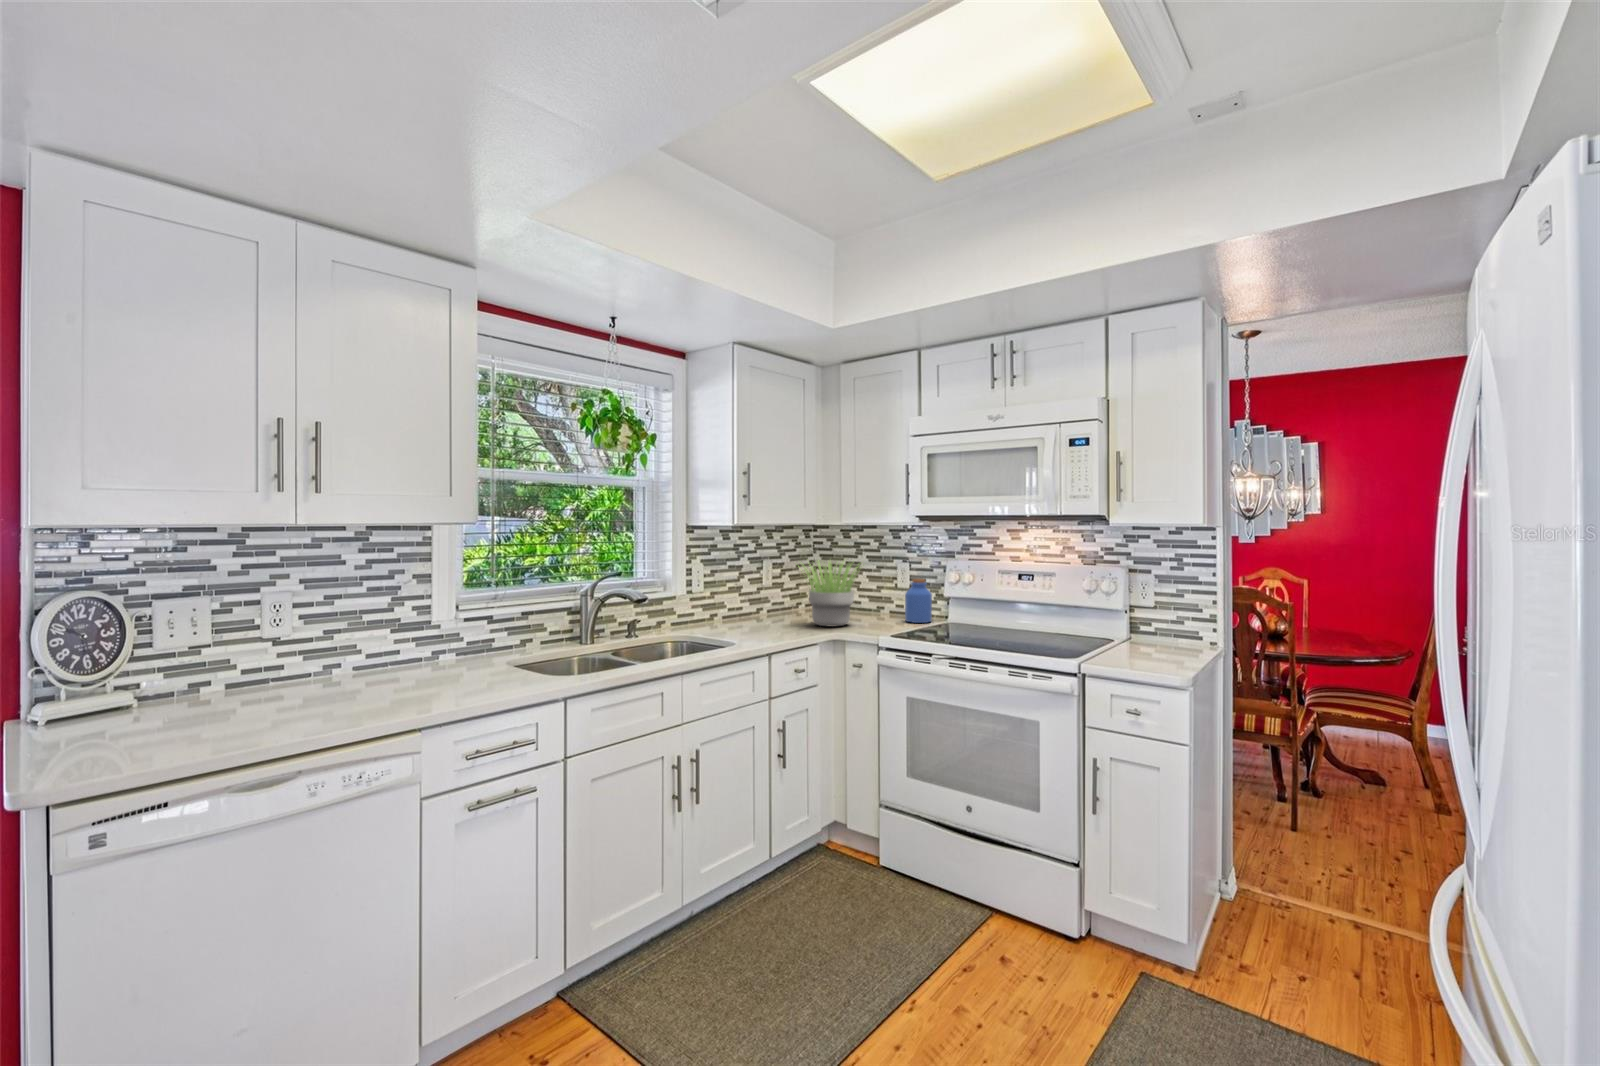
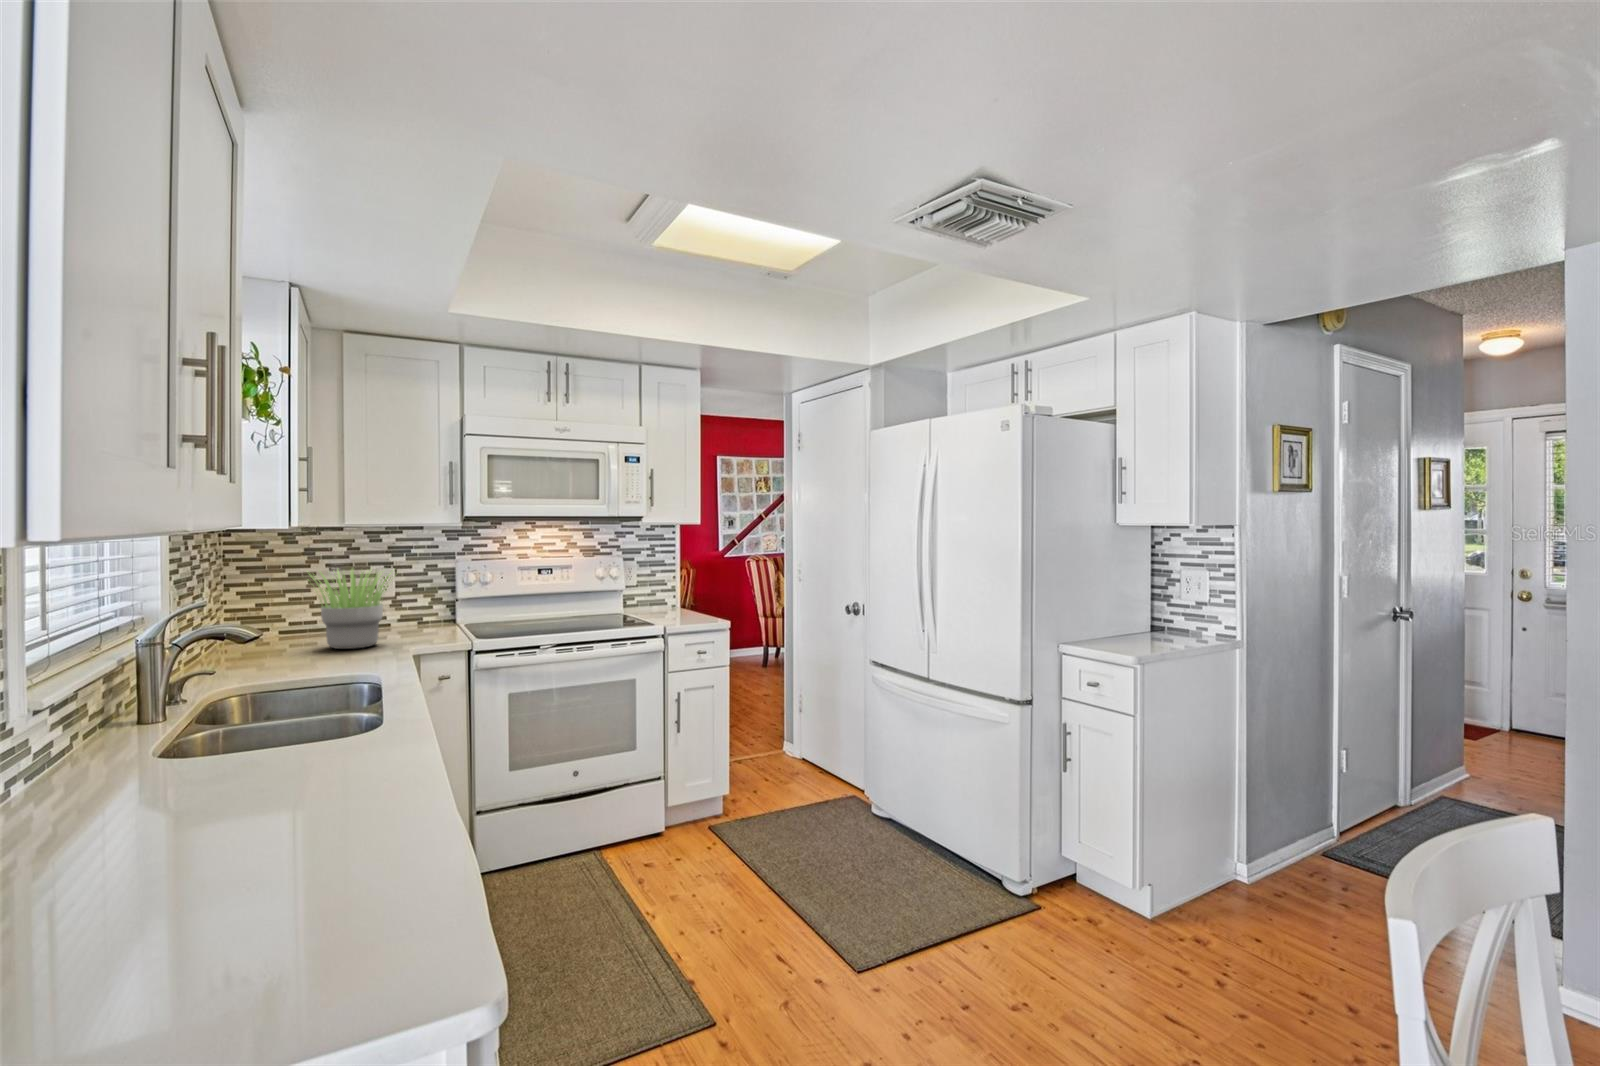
jar: present [905,579,932,623] -> none [405,584,437,632]

